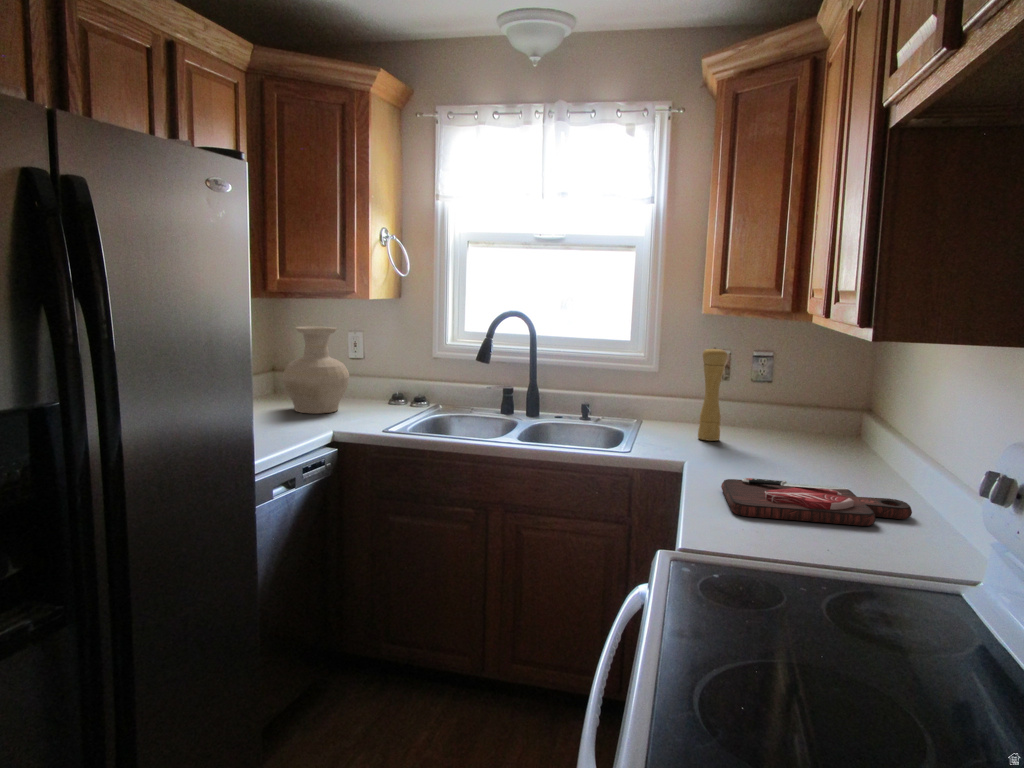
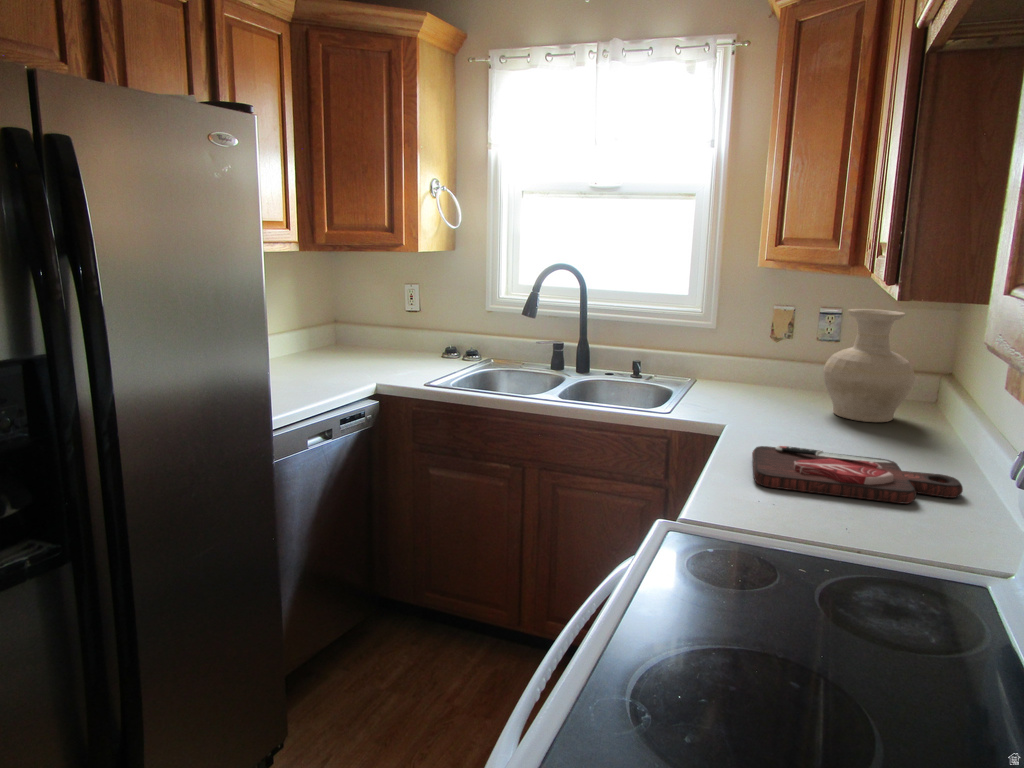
vase: present [283,326,349,414] -> present [823,309,915,422]
pepper mill: present [698,347,727,441] -> none [748,303,783,403]

